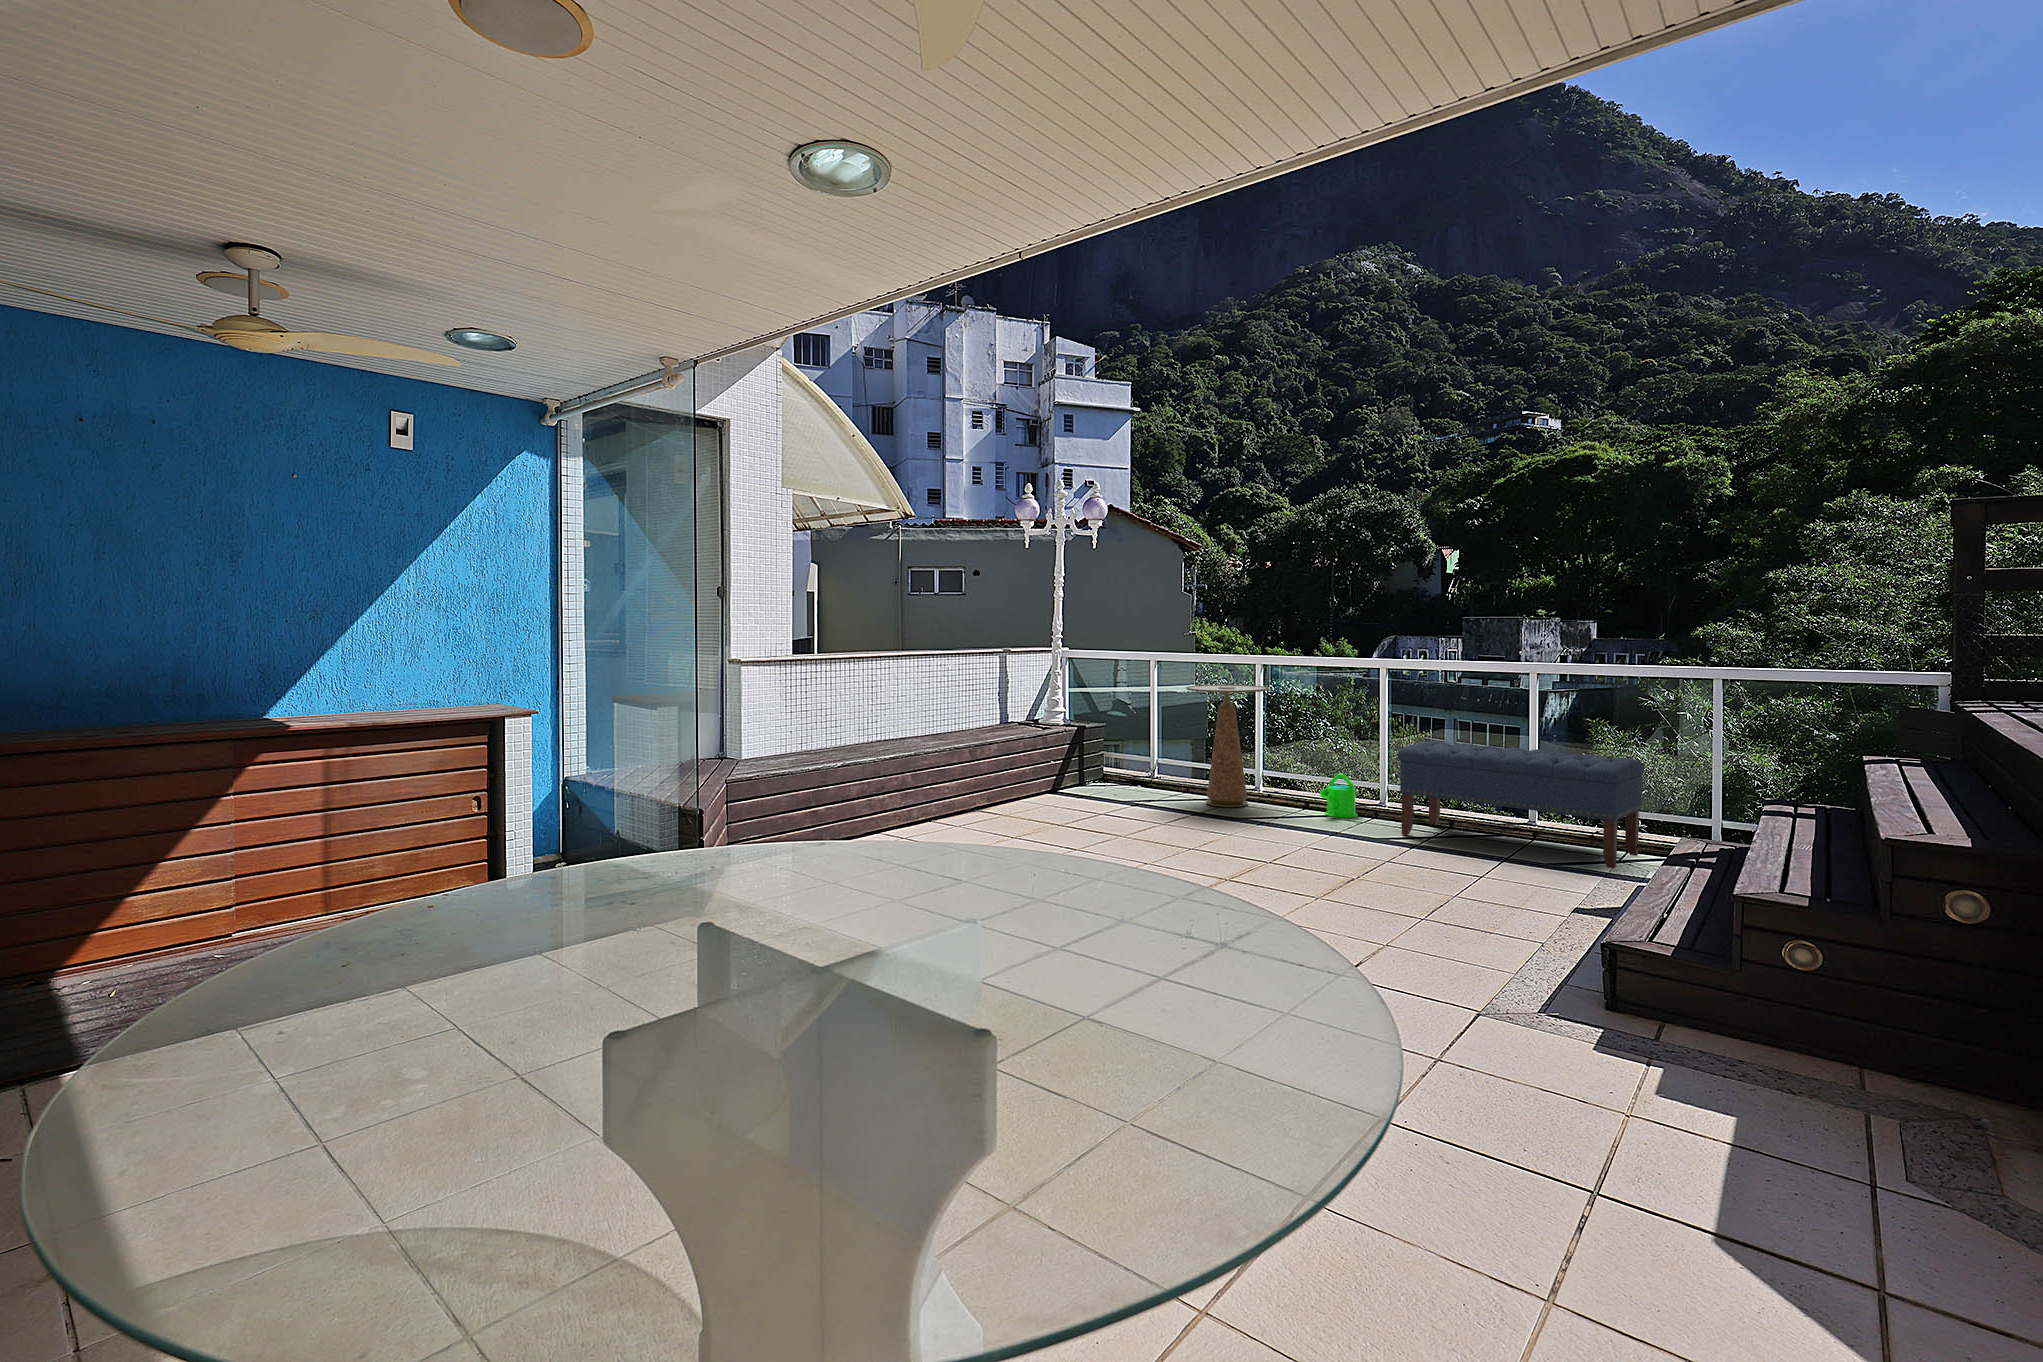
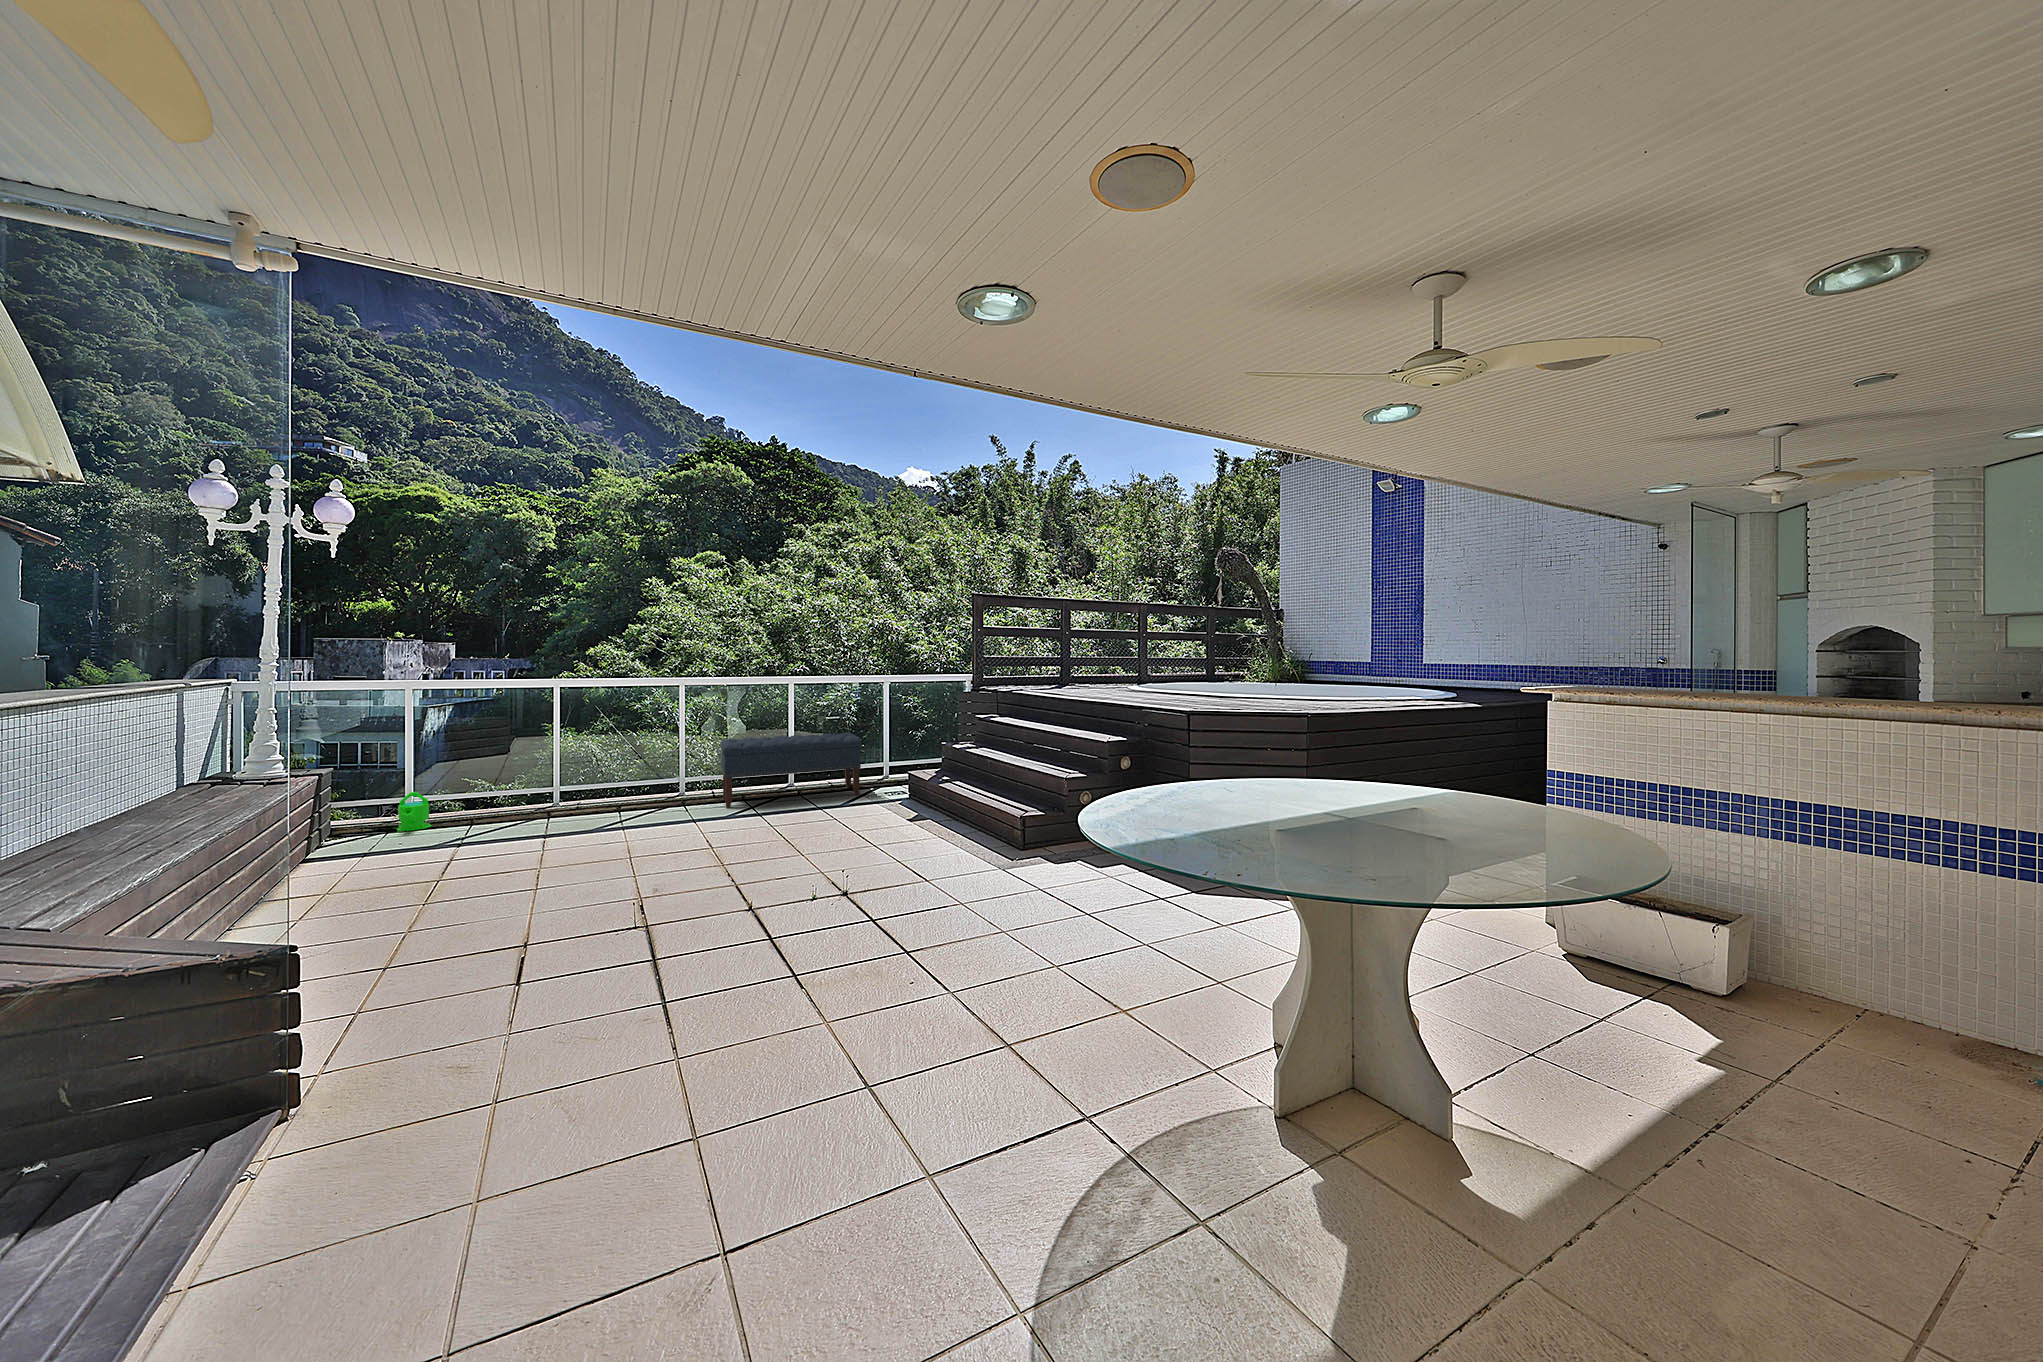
side table: present [1186,685,1268,807] -> none [497,713,583,826]
watering can: present [1320,773,1358,818] -> present [397,792,431,831]

